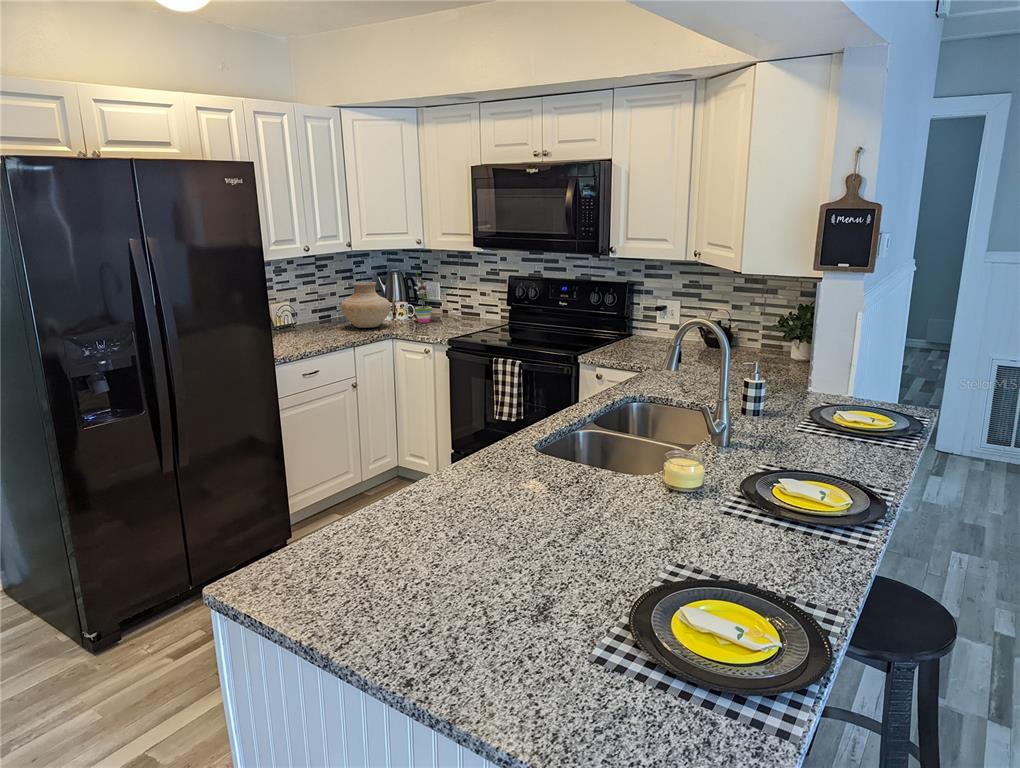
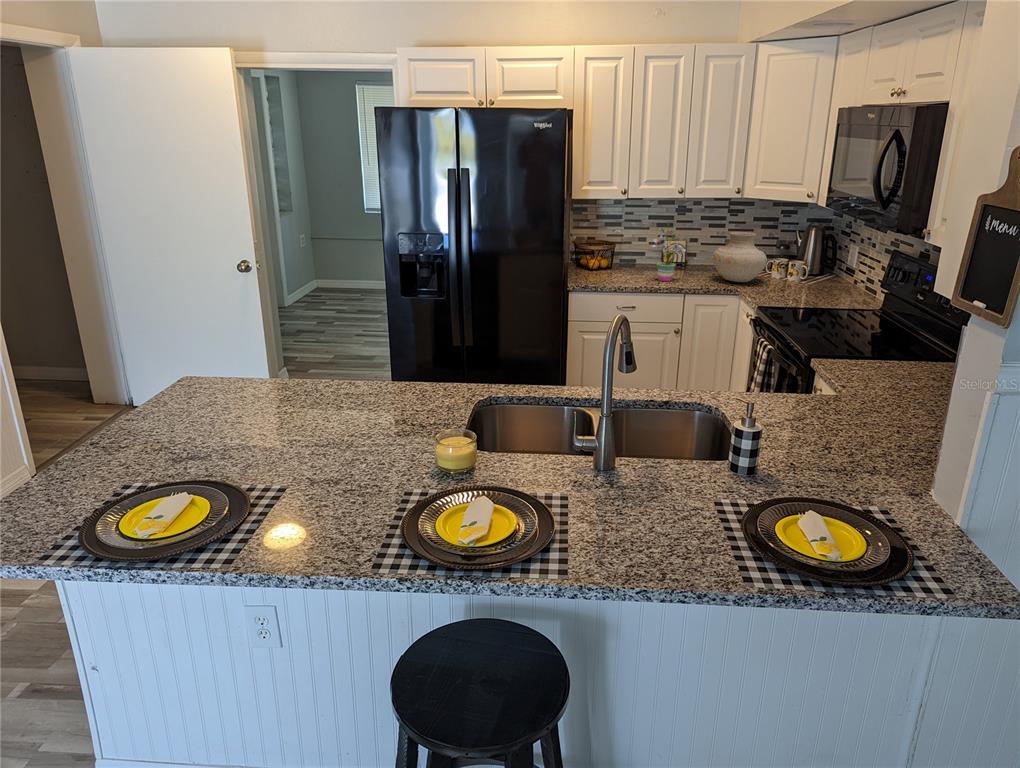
potted plant: present [415,271,435,323] -> present [653,222,685,281]

